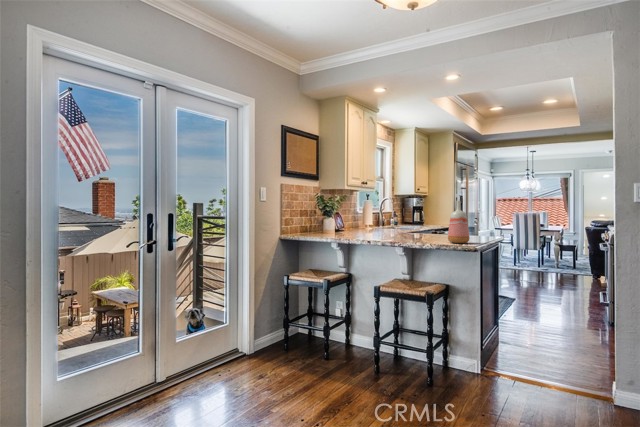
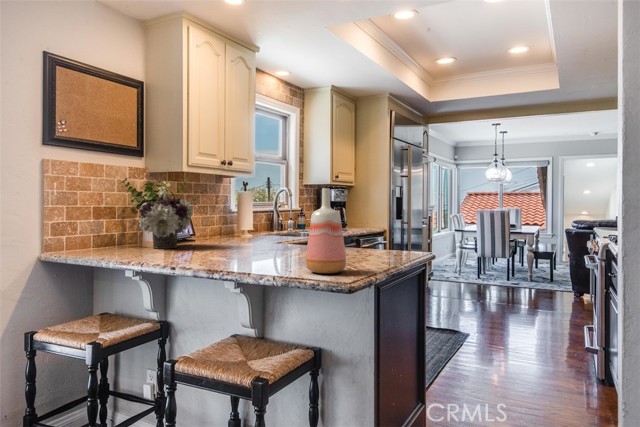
flower arrangement: none [327,200,360,234] -> present [139,190,193,249]

